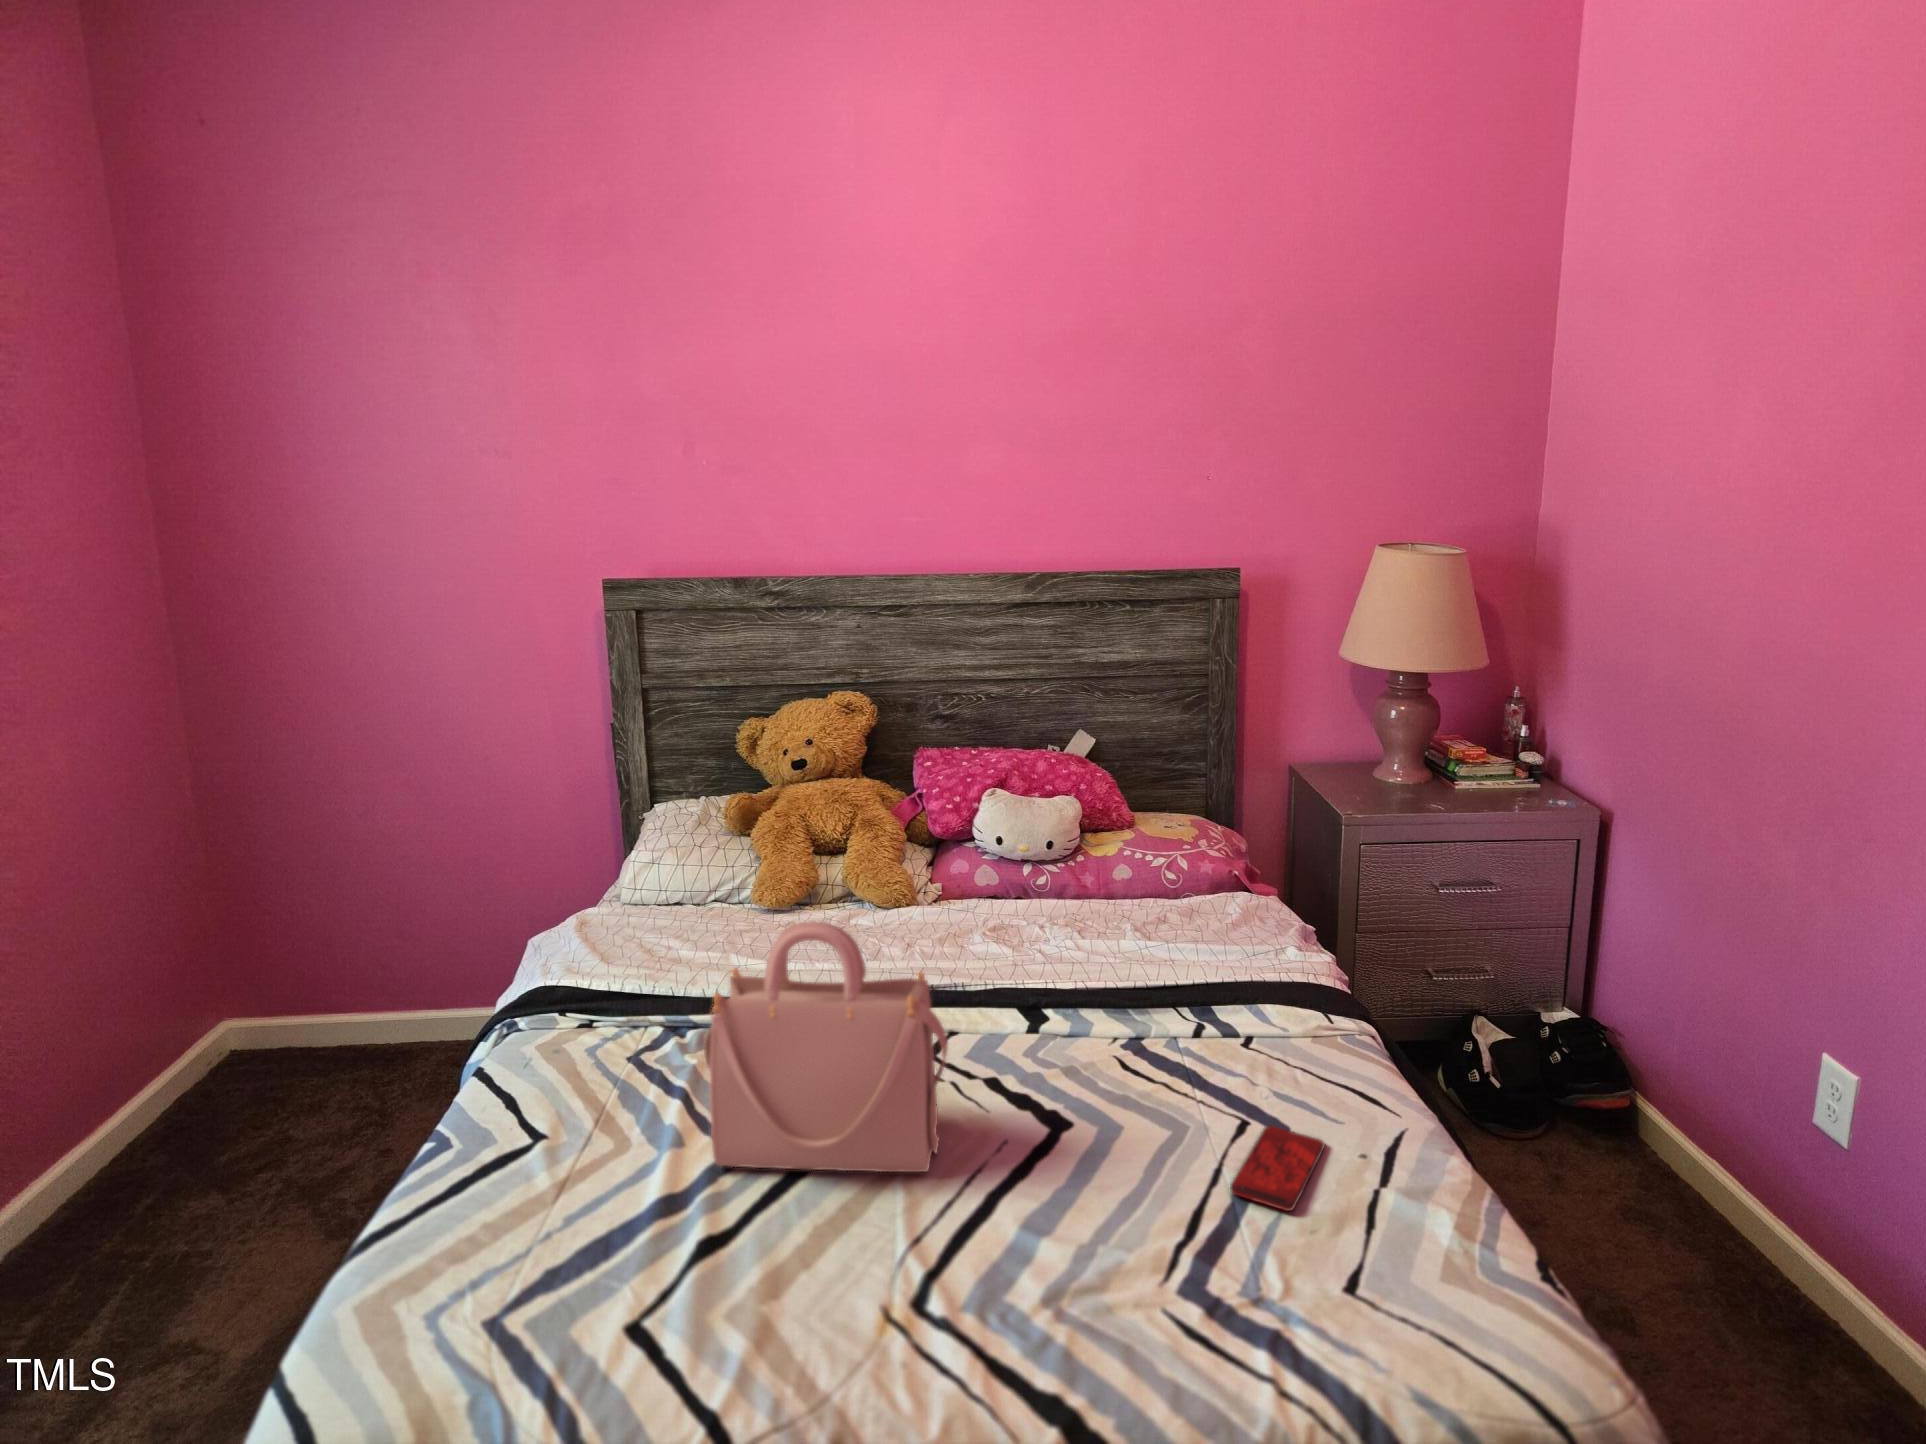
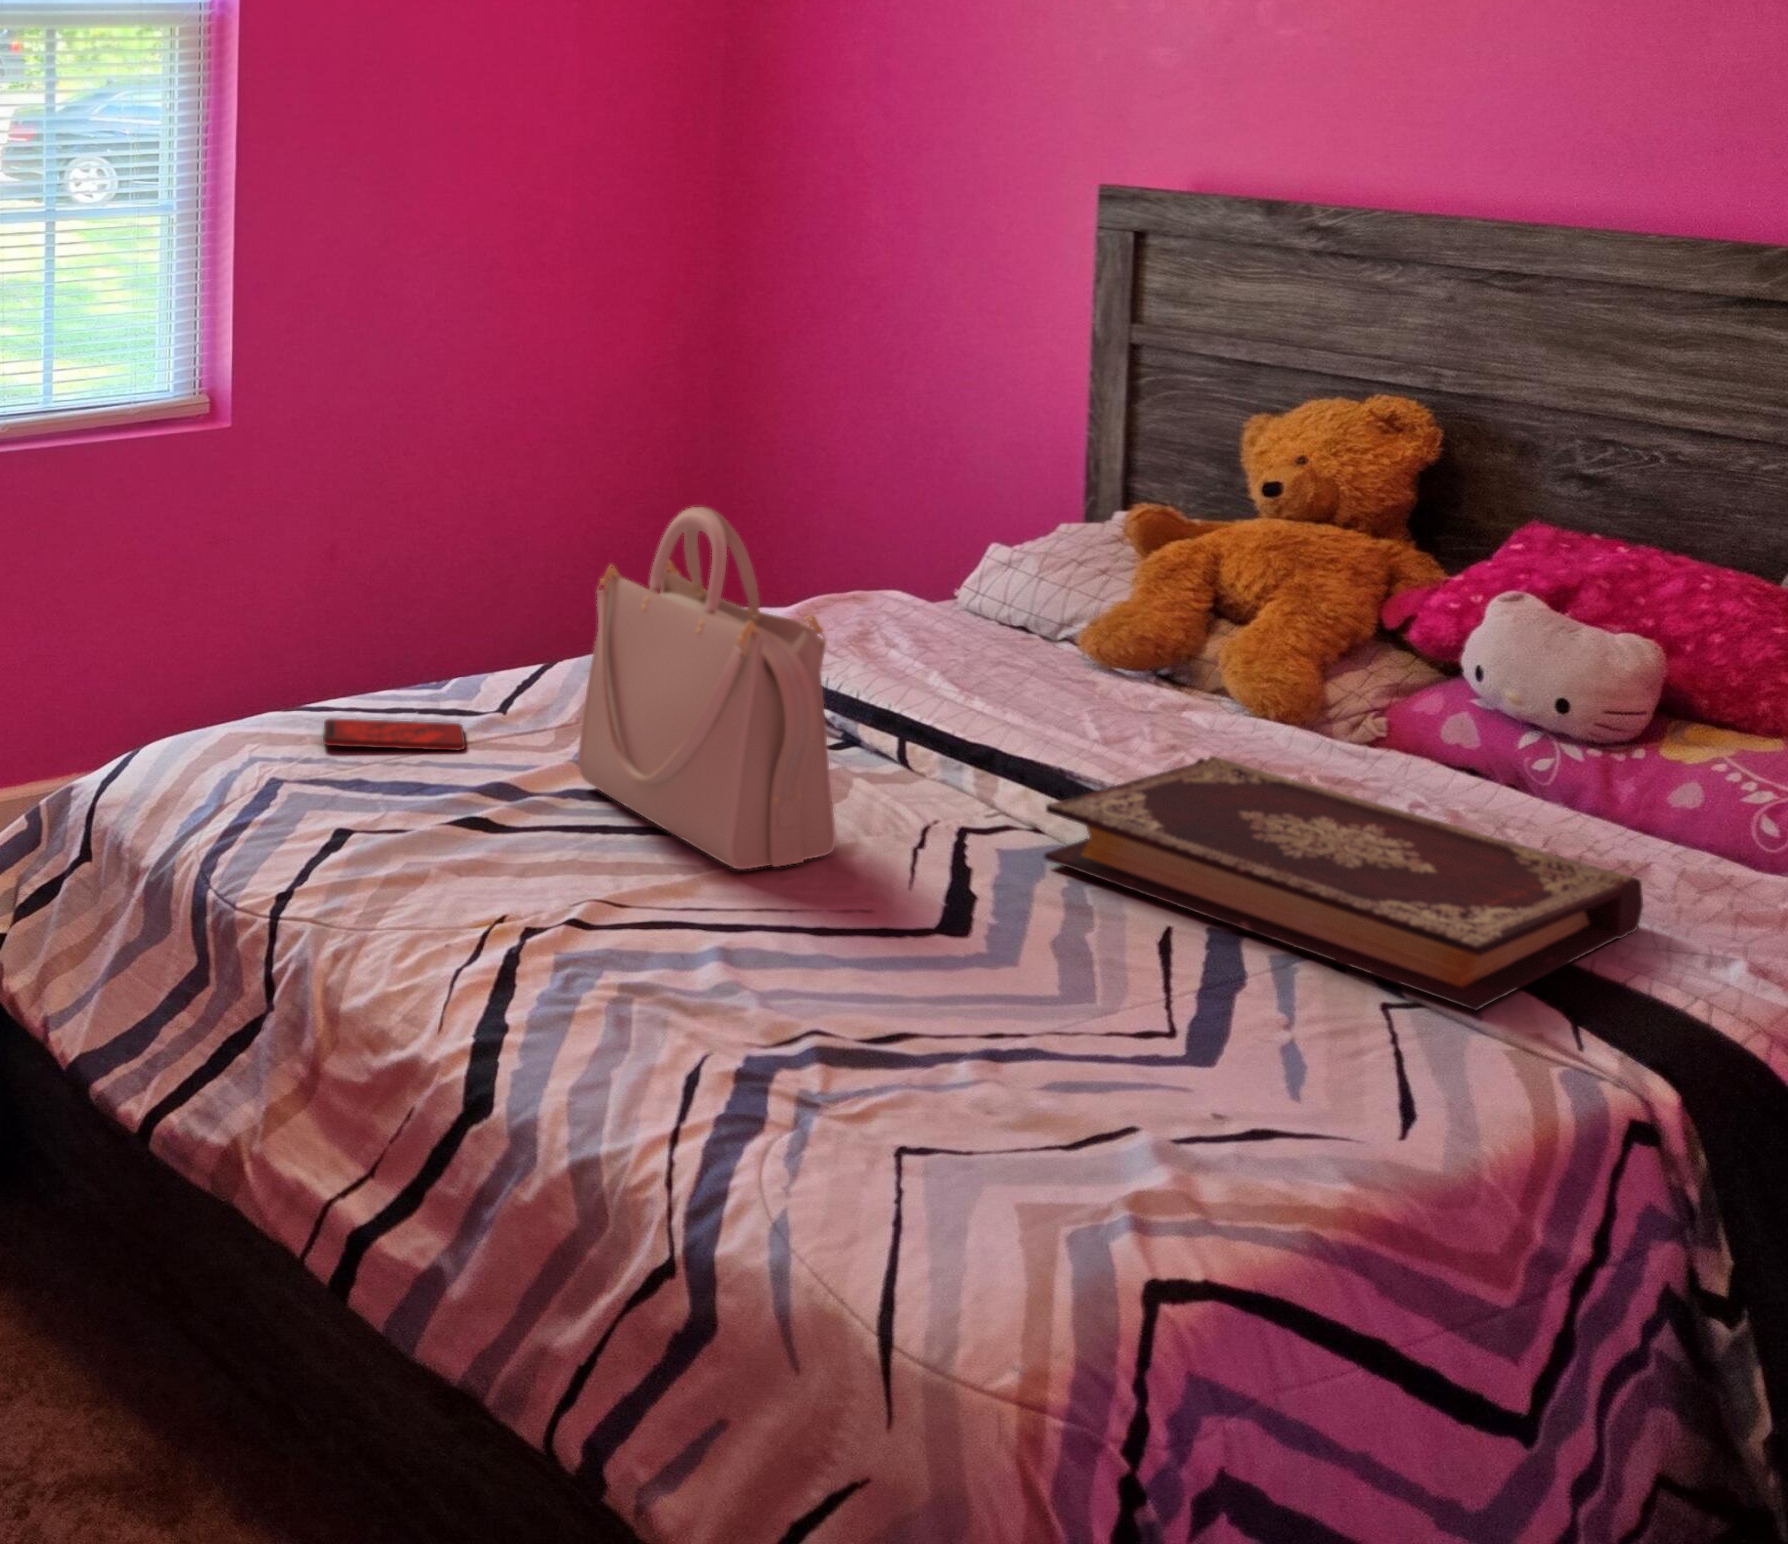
book: none [994,927,1284,1054] -> present [1044,756,1643,1010]
smartphone: present [1230,1125,1324,1211] -> present [323,718,465,750]

